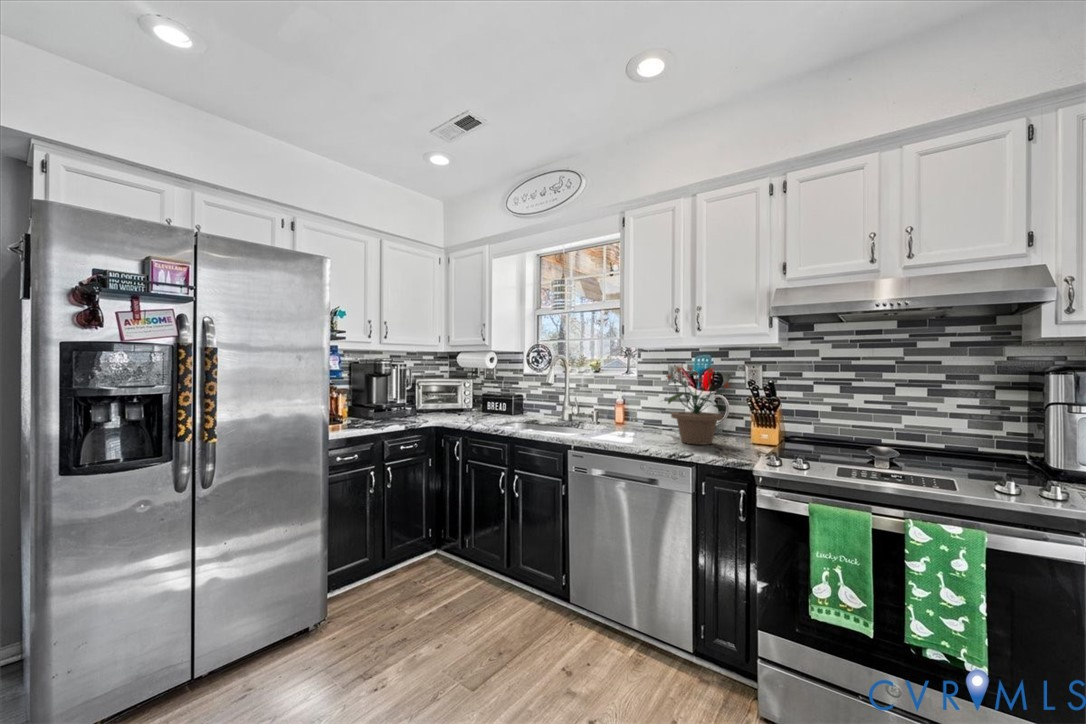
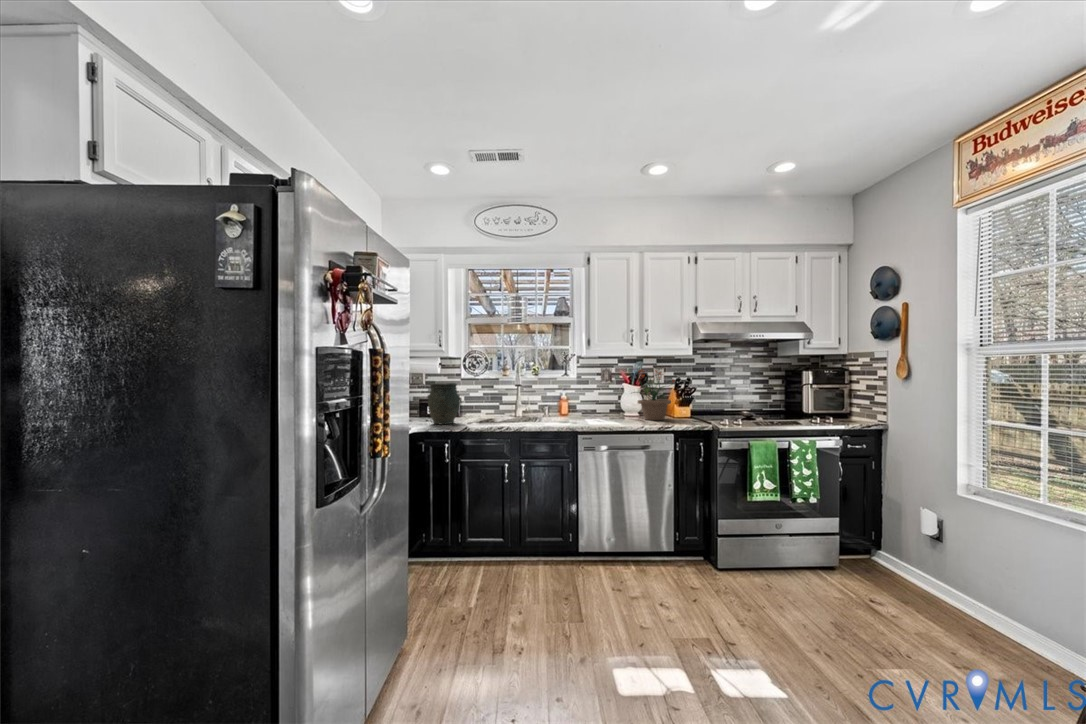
vase: none [450,379,483,421] -> present [428,383,460,424]

